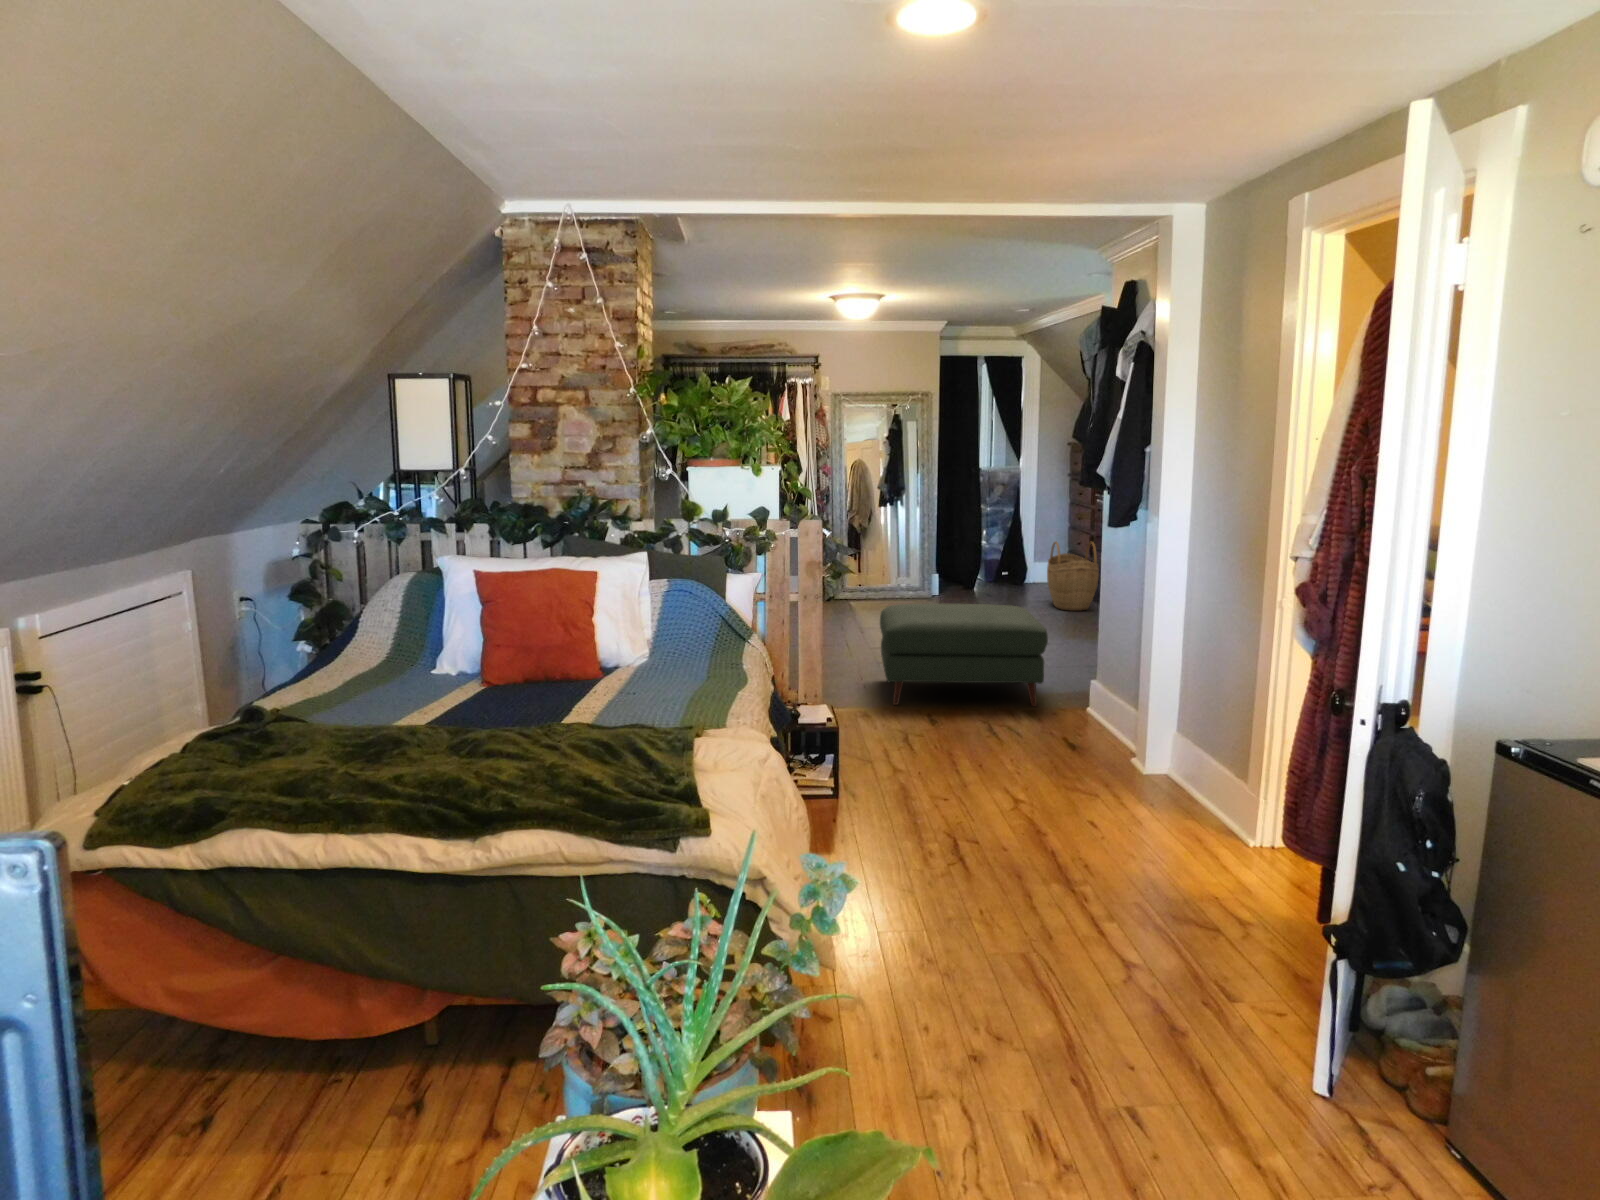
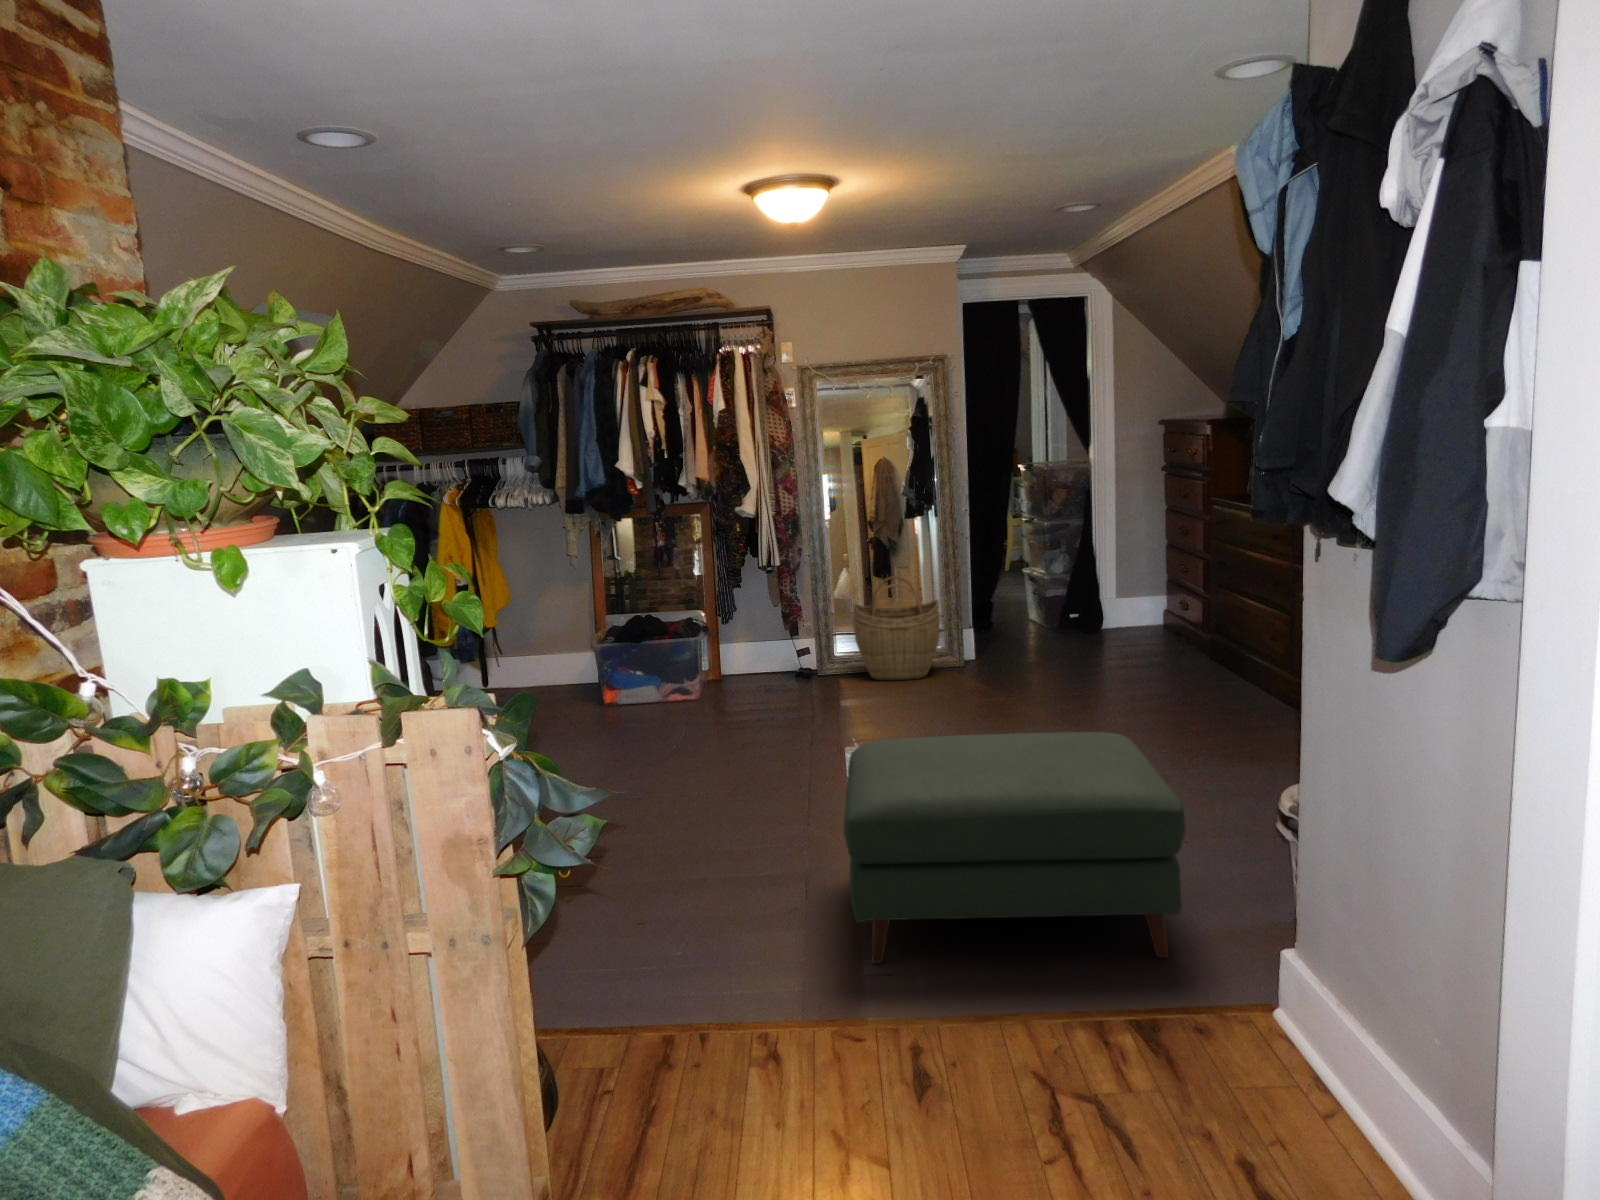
woven basket: present [1047,542,1099,611] -> present [853,576,940,680]

